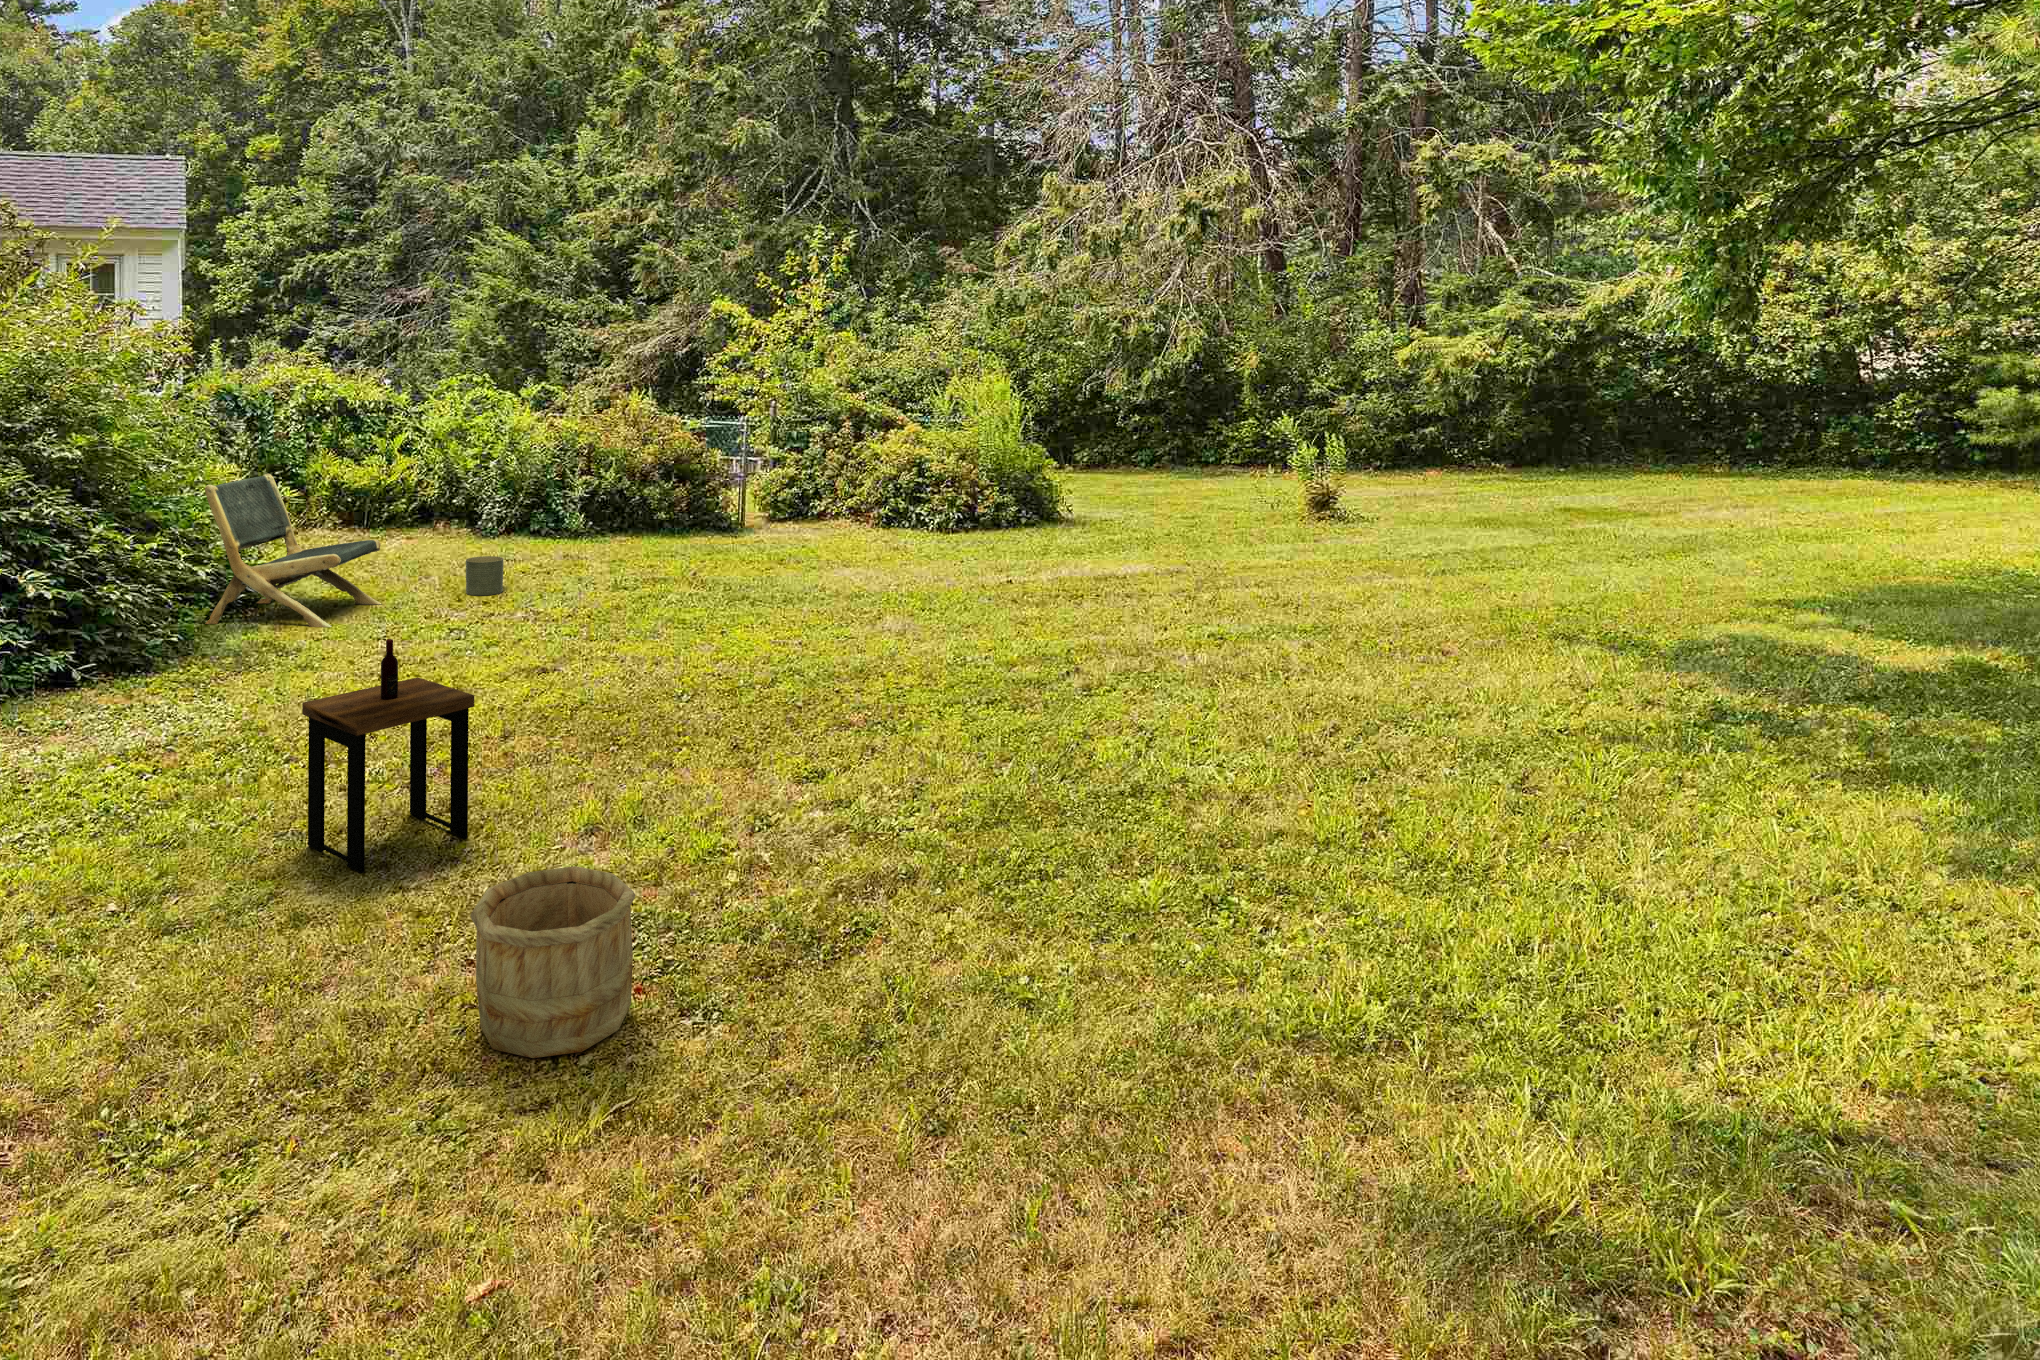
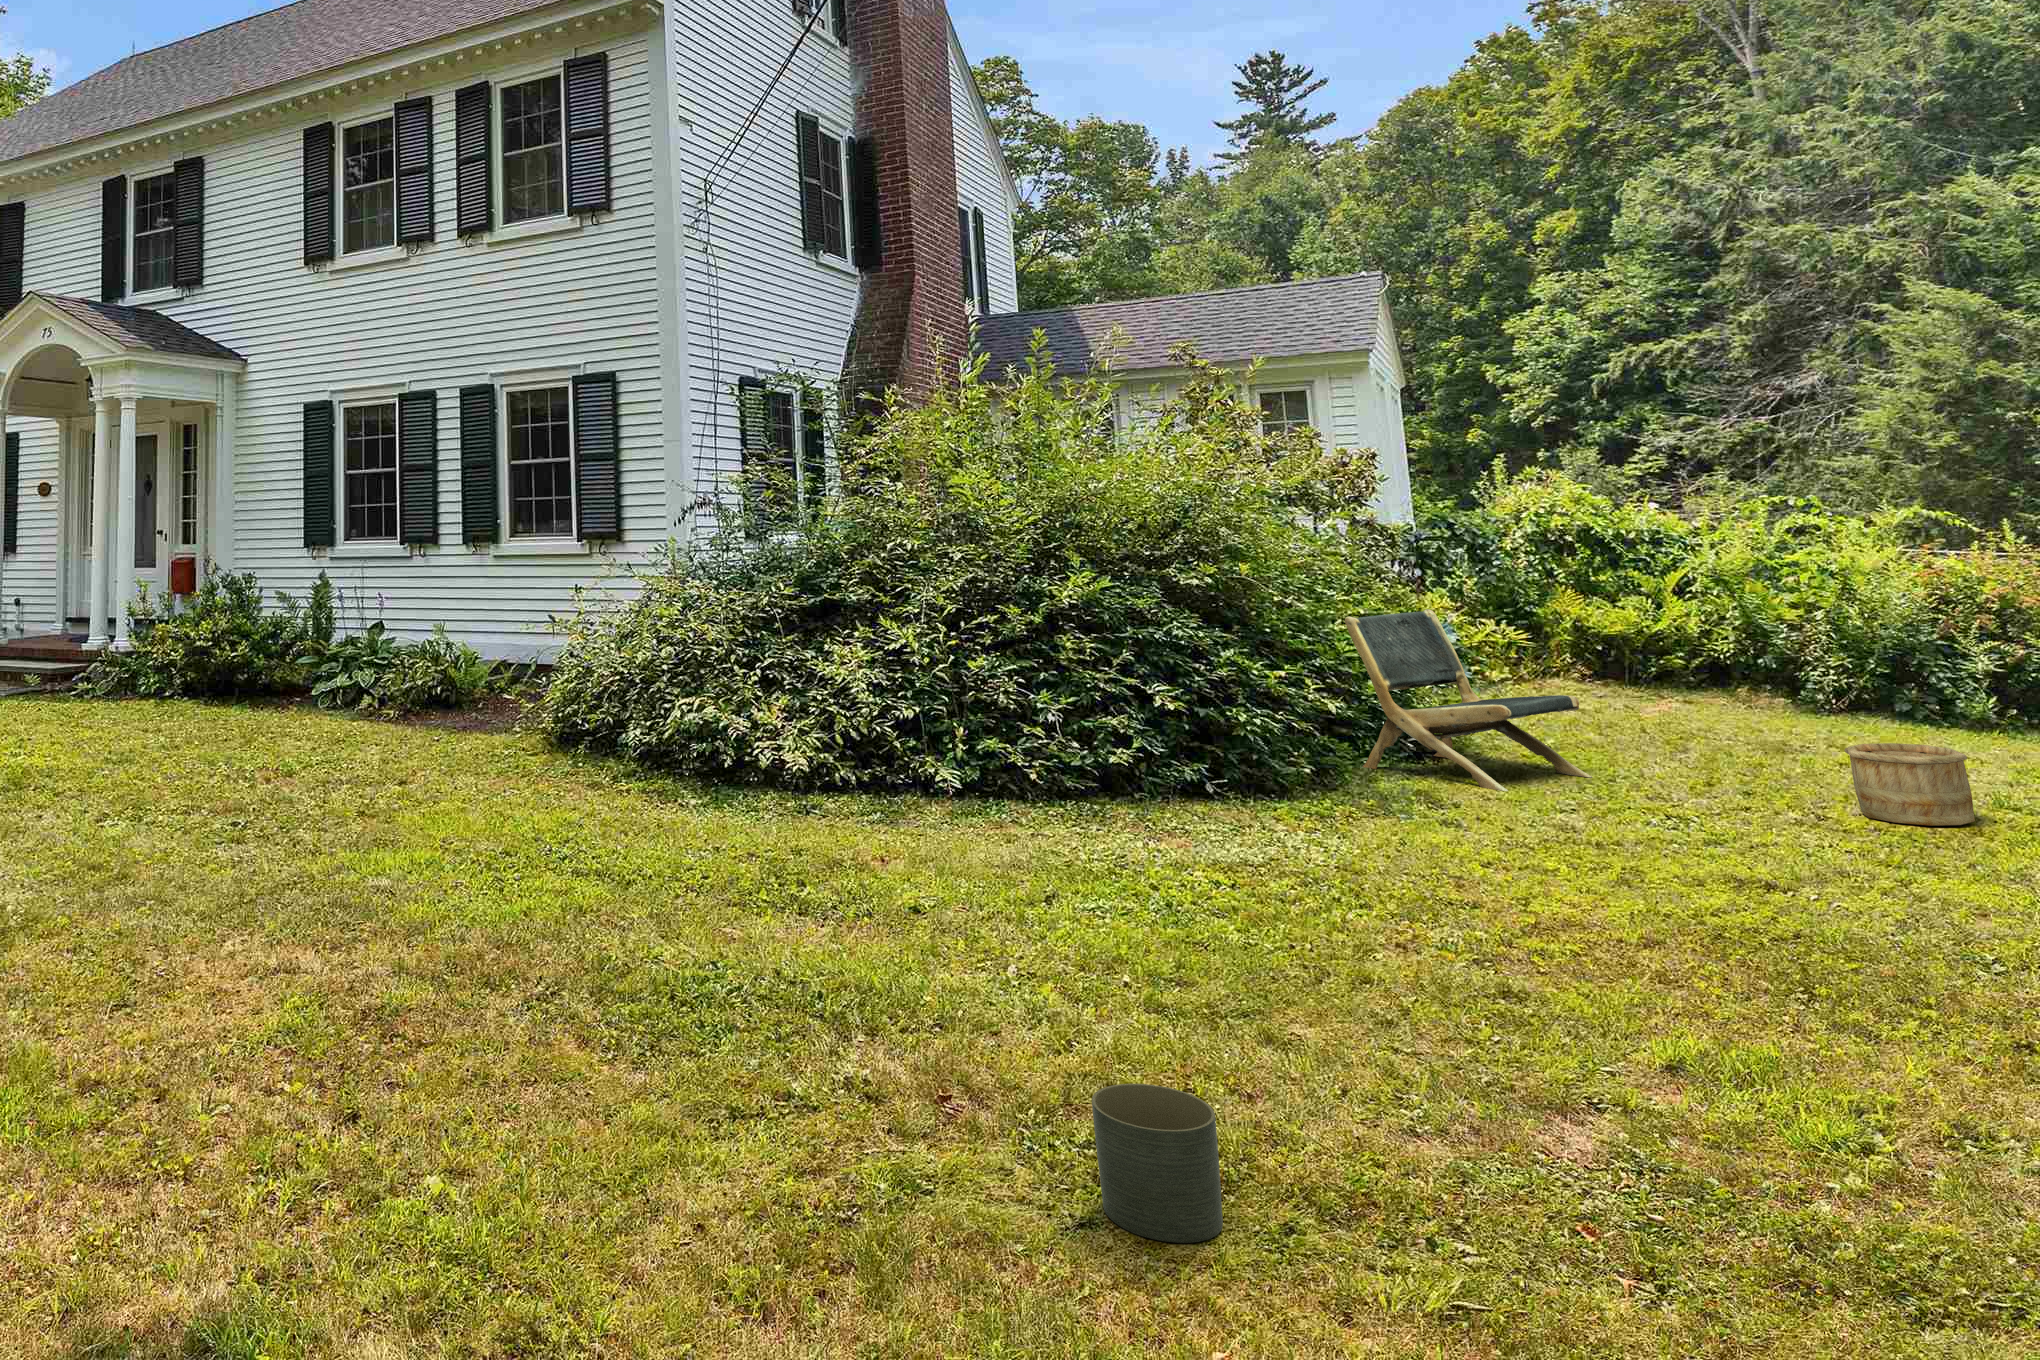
planter: present [466,556,504,596] -> present [1092,1084,1223,1243]
side table: present [302,639,474,873] -> none [1313,770,1520,1017]
wooden bucket: present [470,866,635,1058] -> present [1844,743,1975,826]

